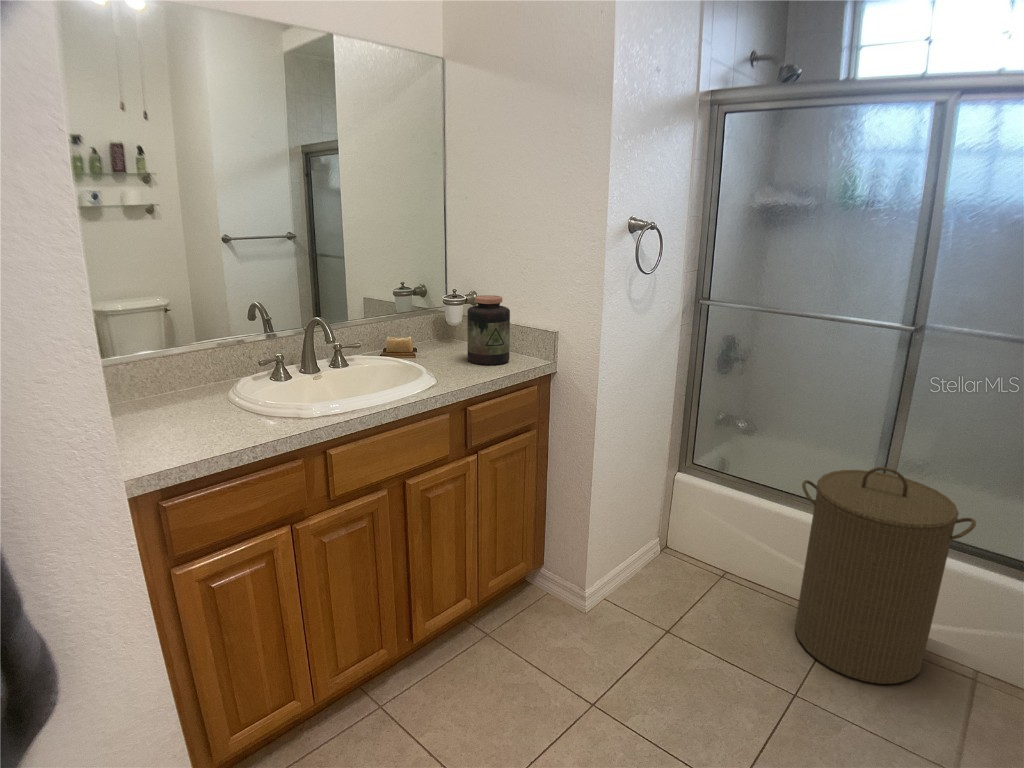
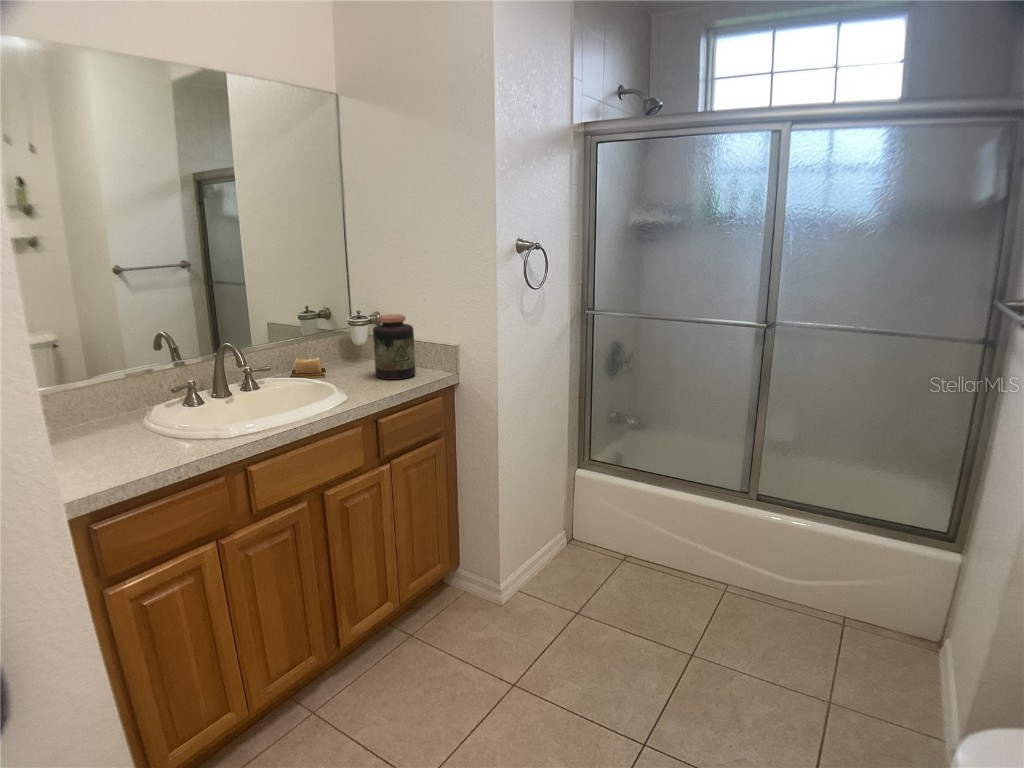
laundry hamper: present [795,467,976,684] -> none [684,447,823,635]

